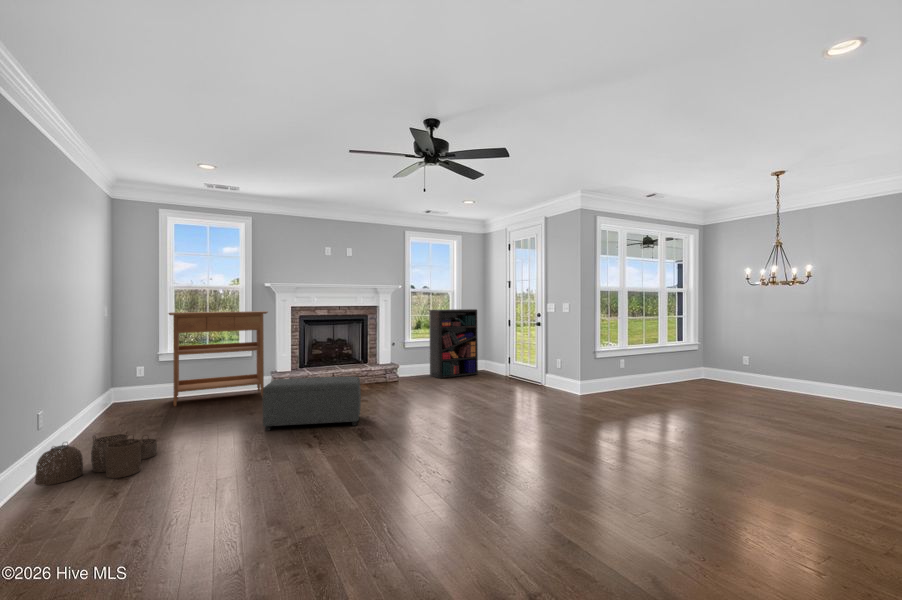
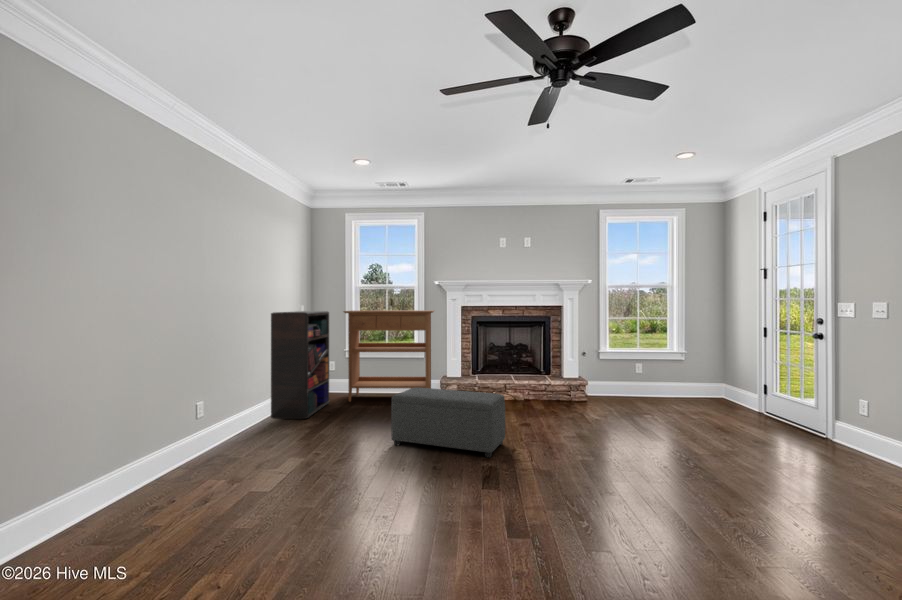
bookshelf: present [429,309,478,378] -> present [271,311,329,419]
woven basket: present [35,432,157,485] -> none [186,426,288,473]

